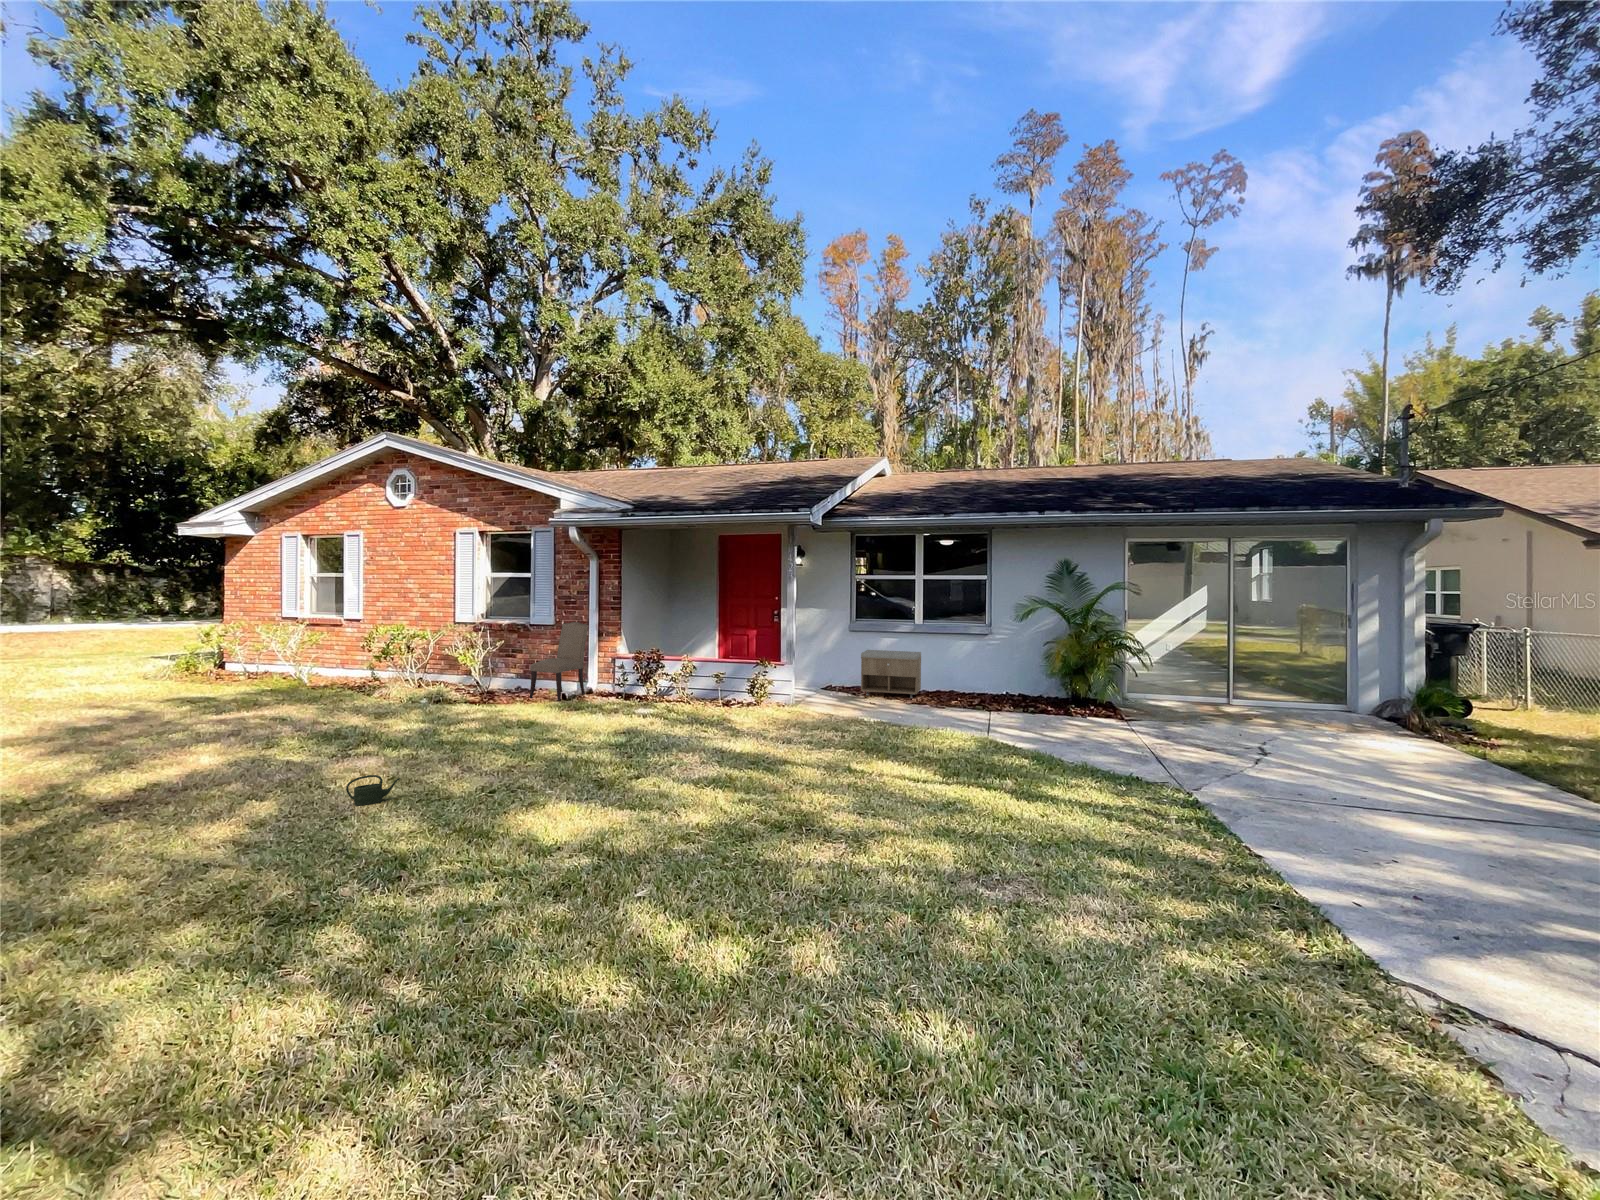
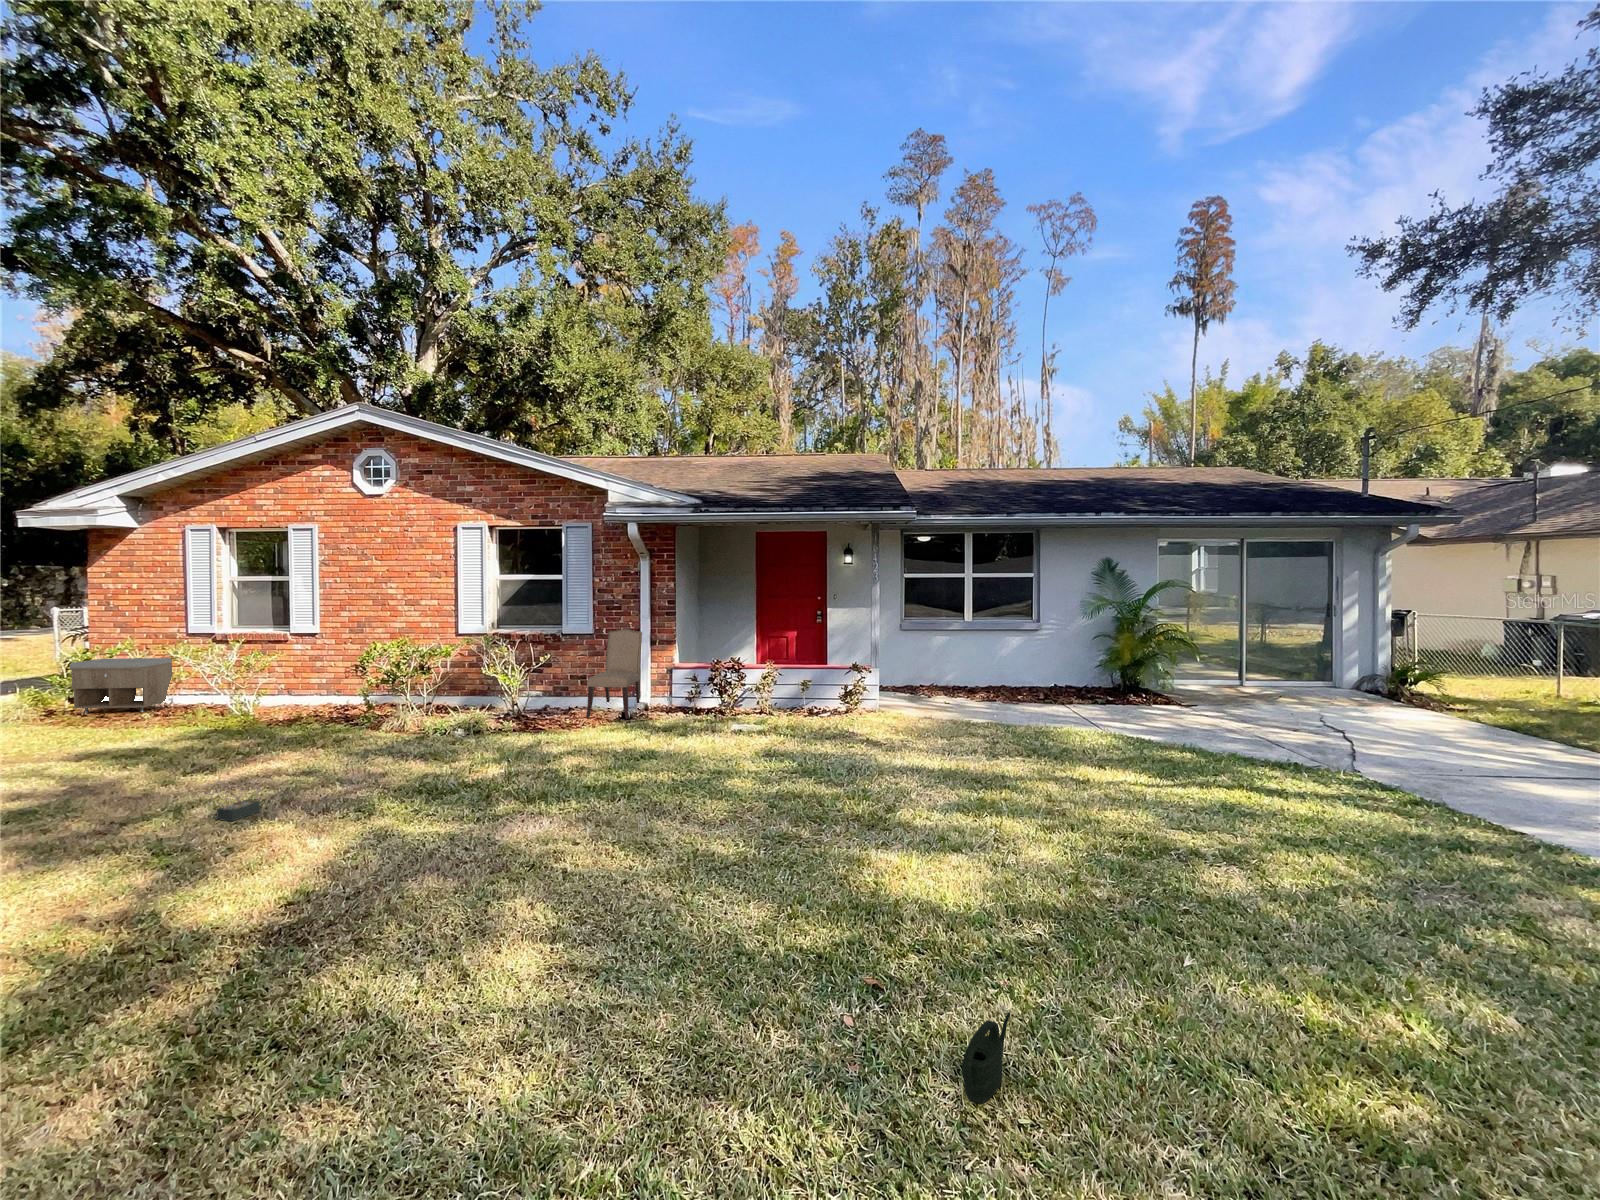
storage bench: present [861,650,921,698] -> present [70,658,172,713]
decorative plant: none [136,724,187,756] -> present [206,780,261,821]
watering can: present [346,775,400,806] -> present [962,1012,1010,1103]

